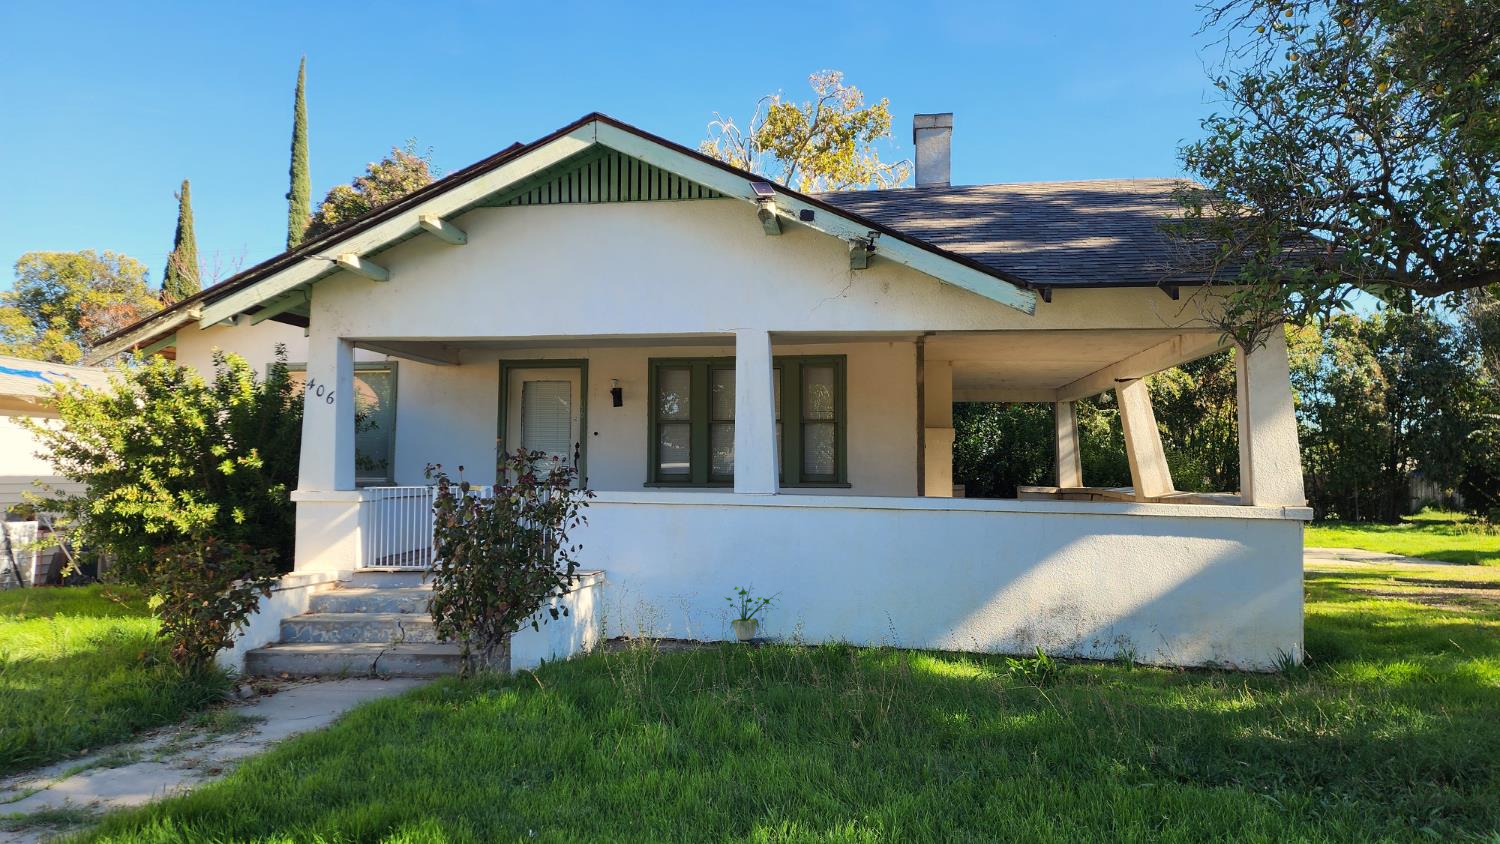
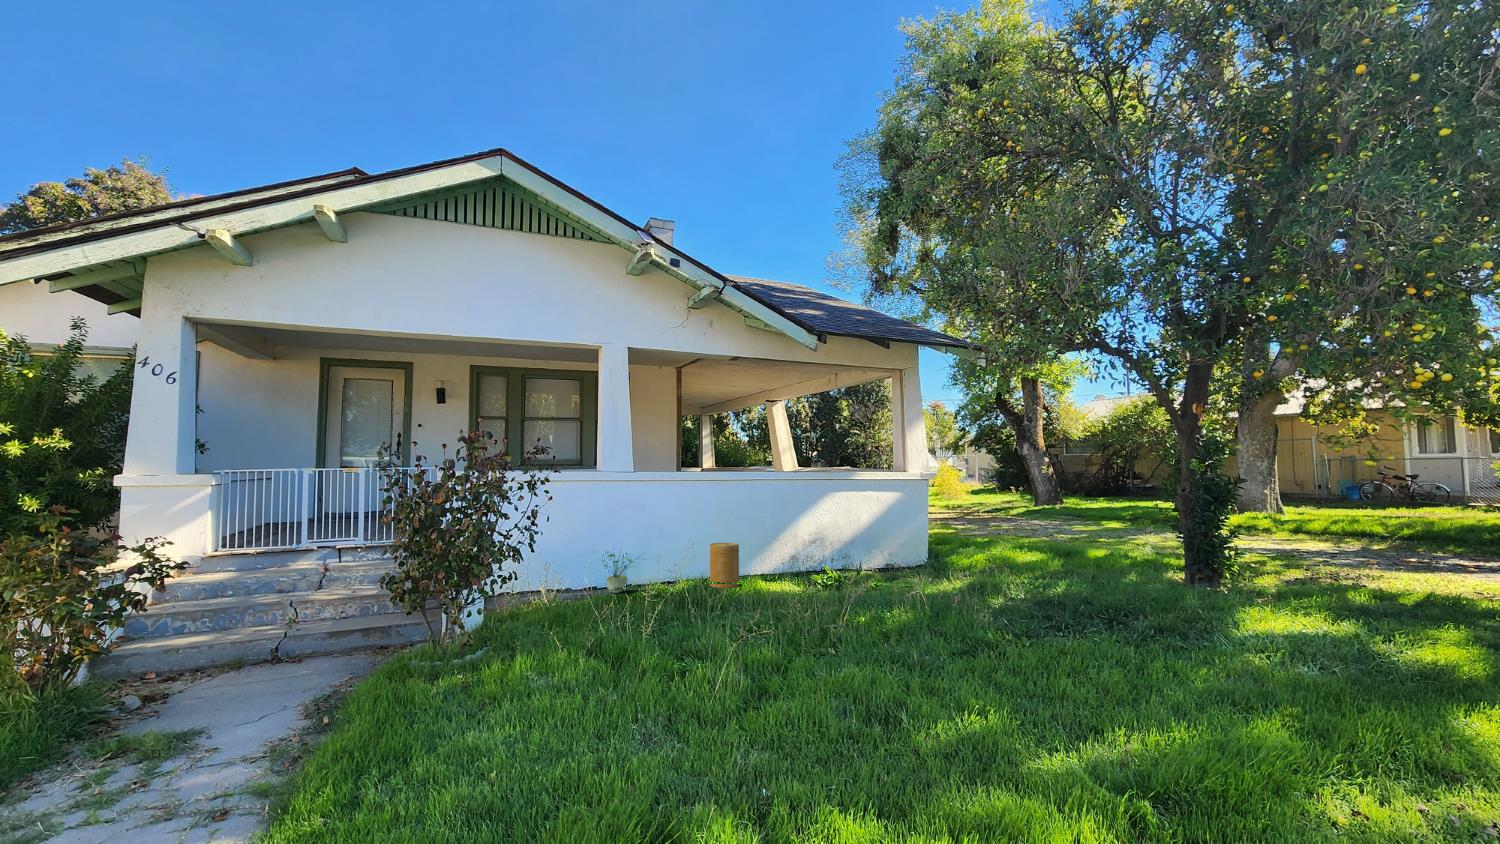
basket: none [871,585,913,647] -> present [710,543,739,588]

